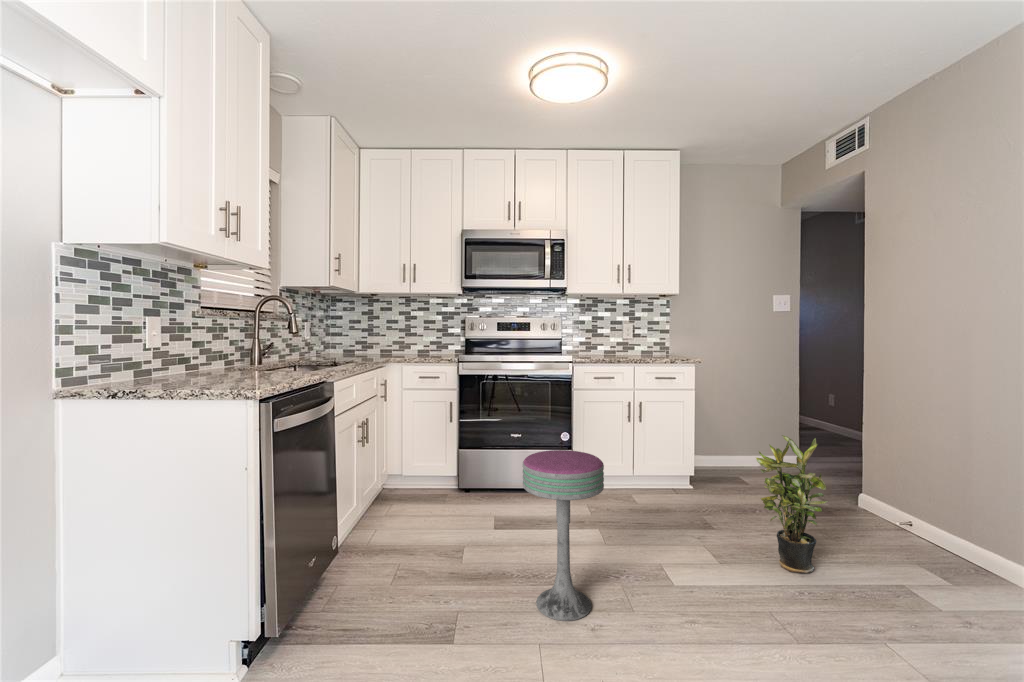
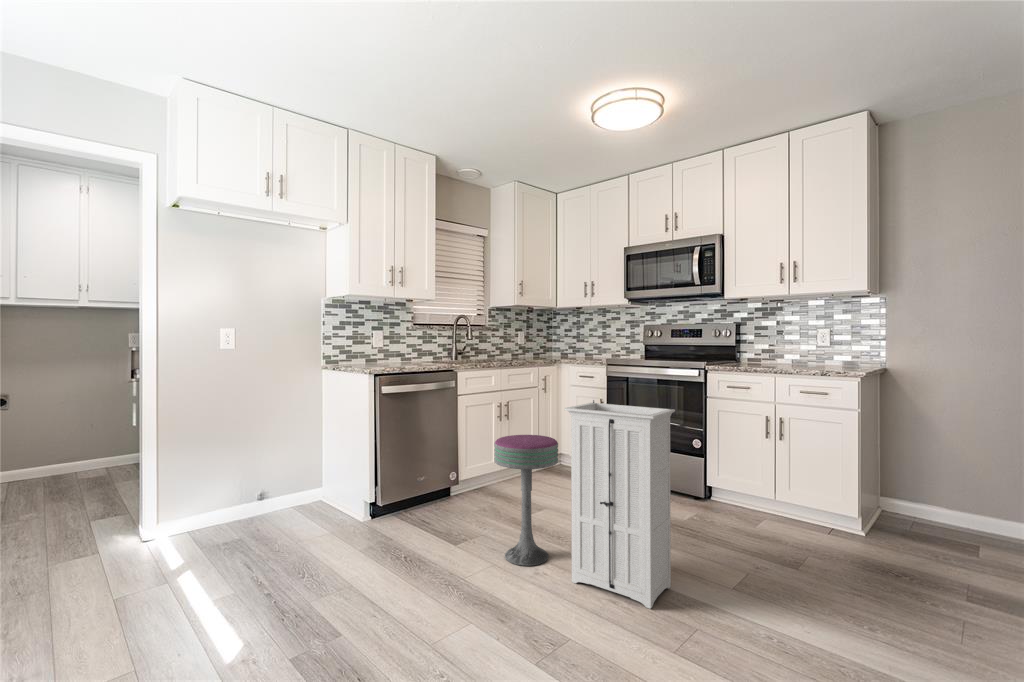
storage cabinet: none [619,396,741,609] -> present [564,400,675,609]
potted plant: present [756,435,828,573] -> none [732,466,832,638]

